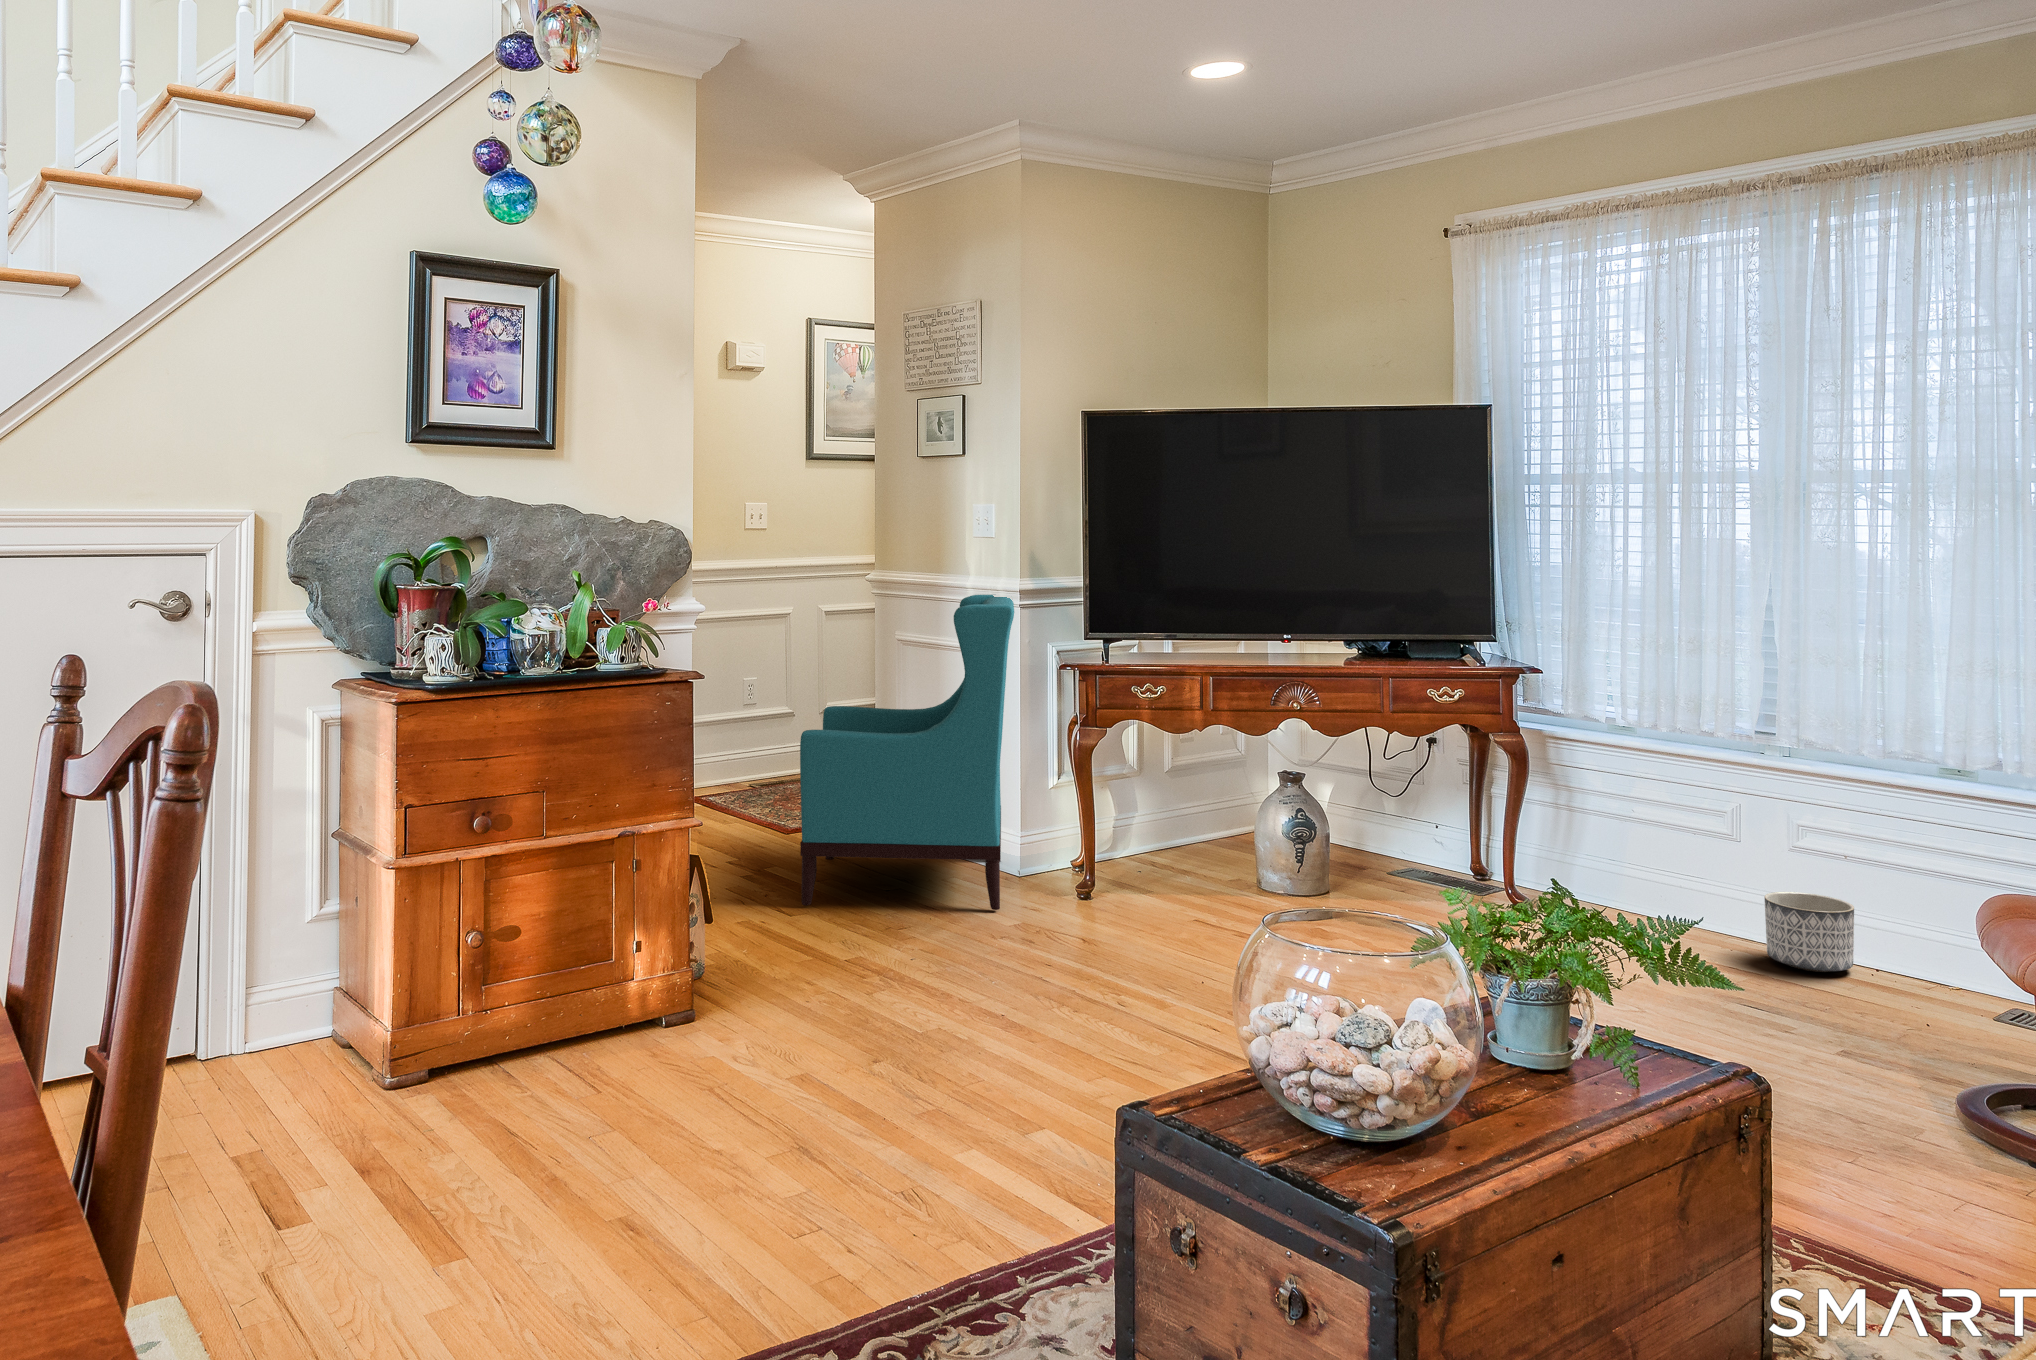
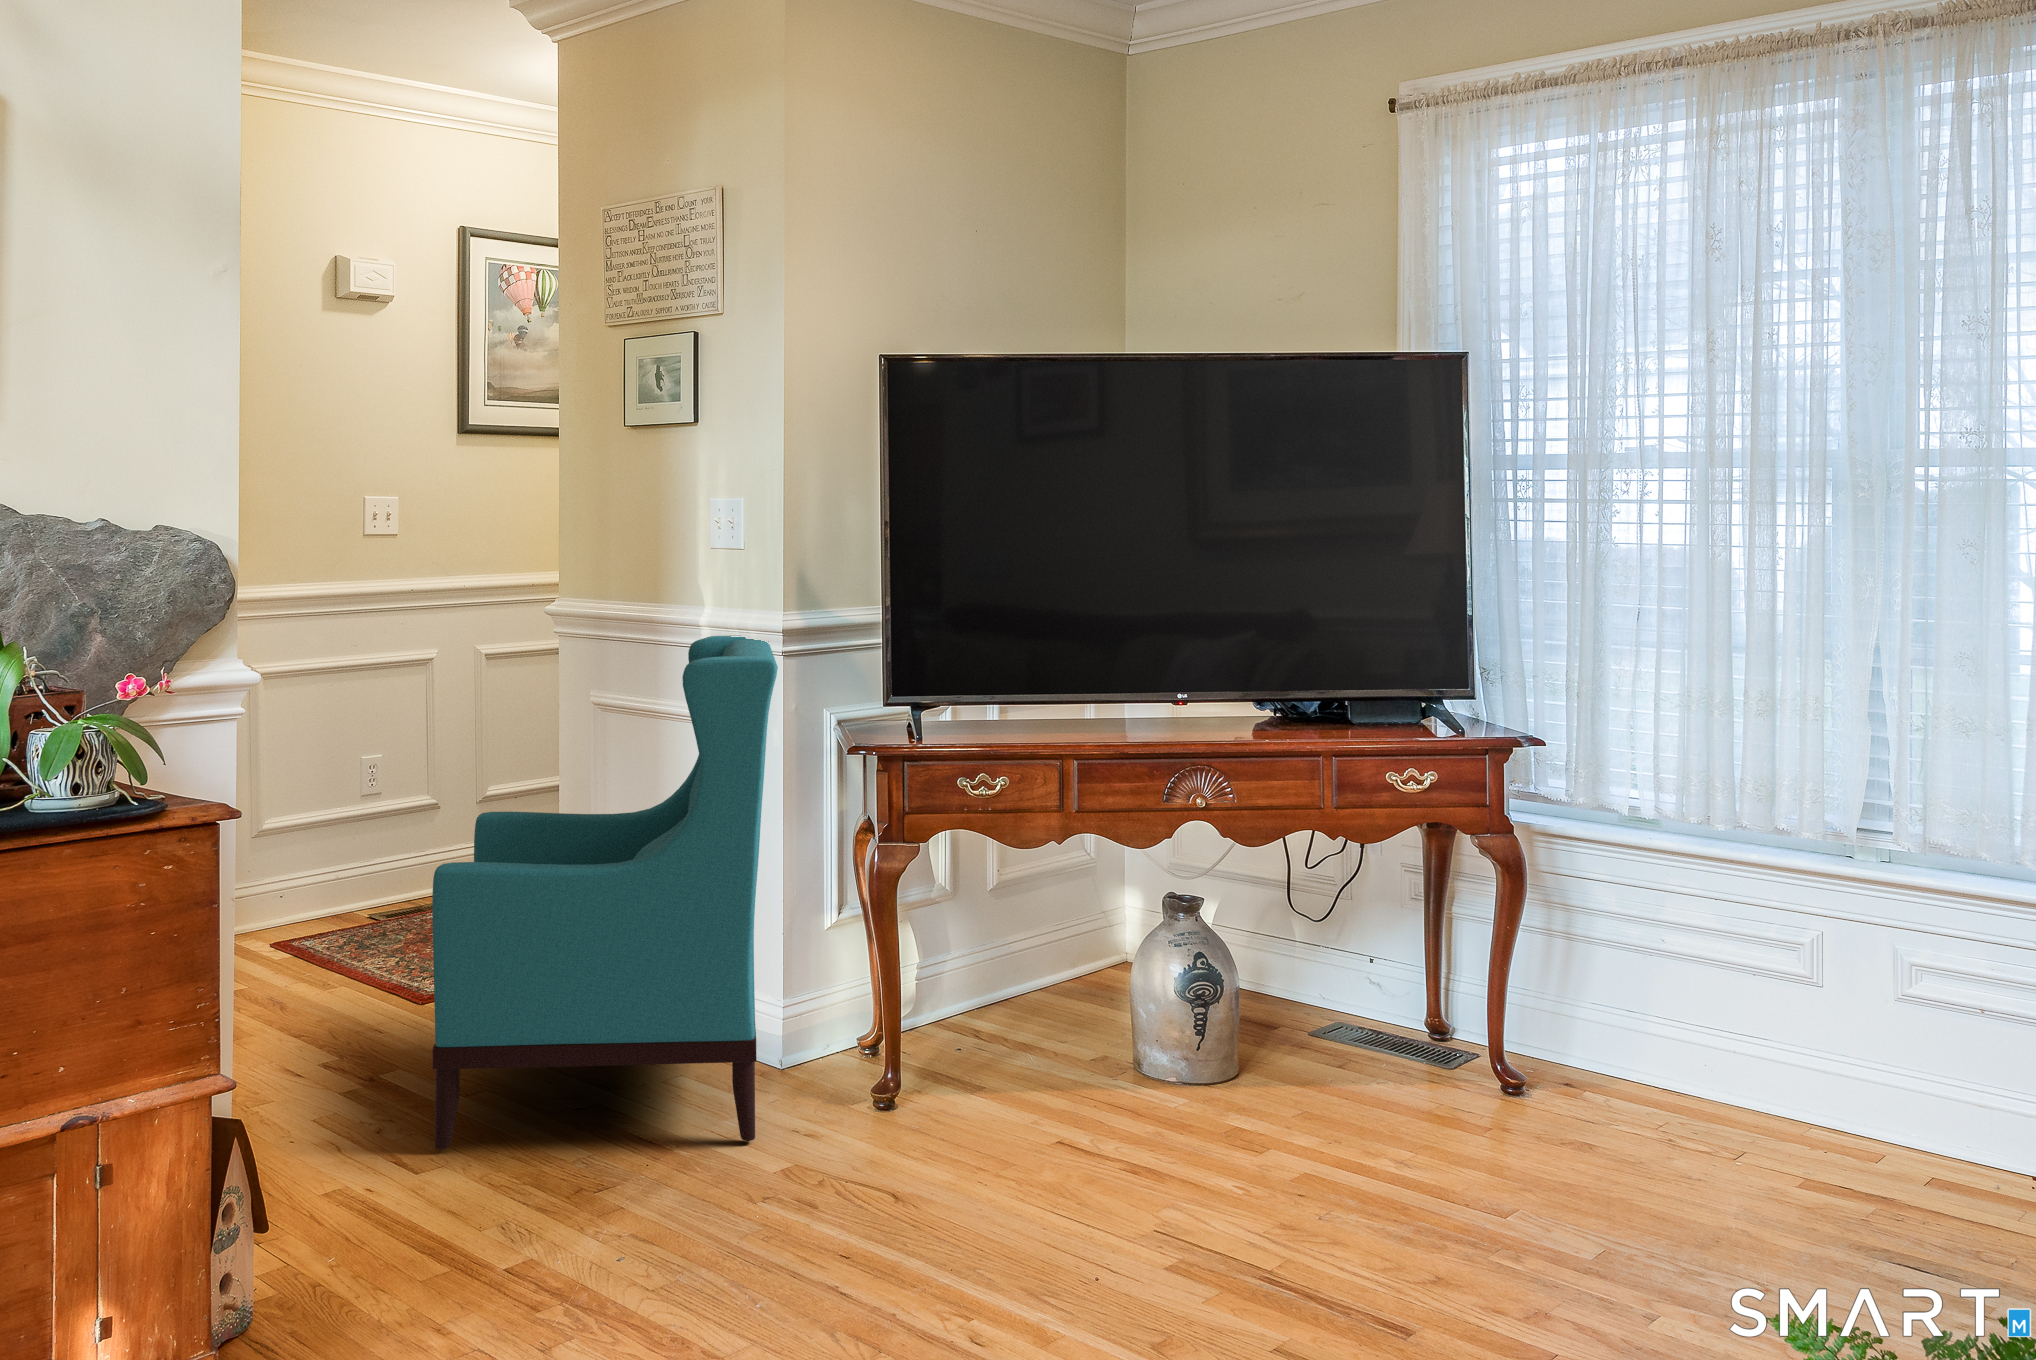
planter: present [1764,892,1854,972] -> none [1881,1066,2012,1190]

